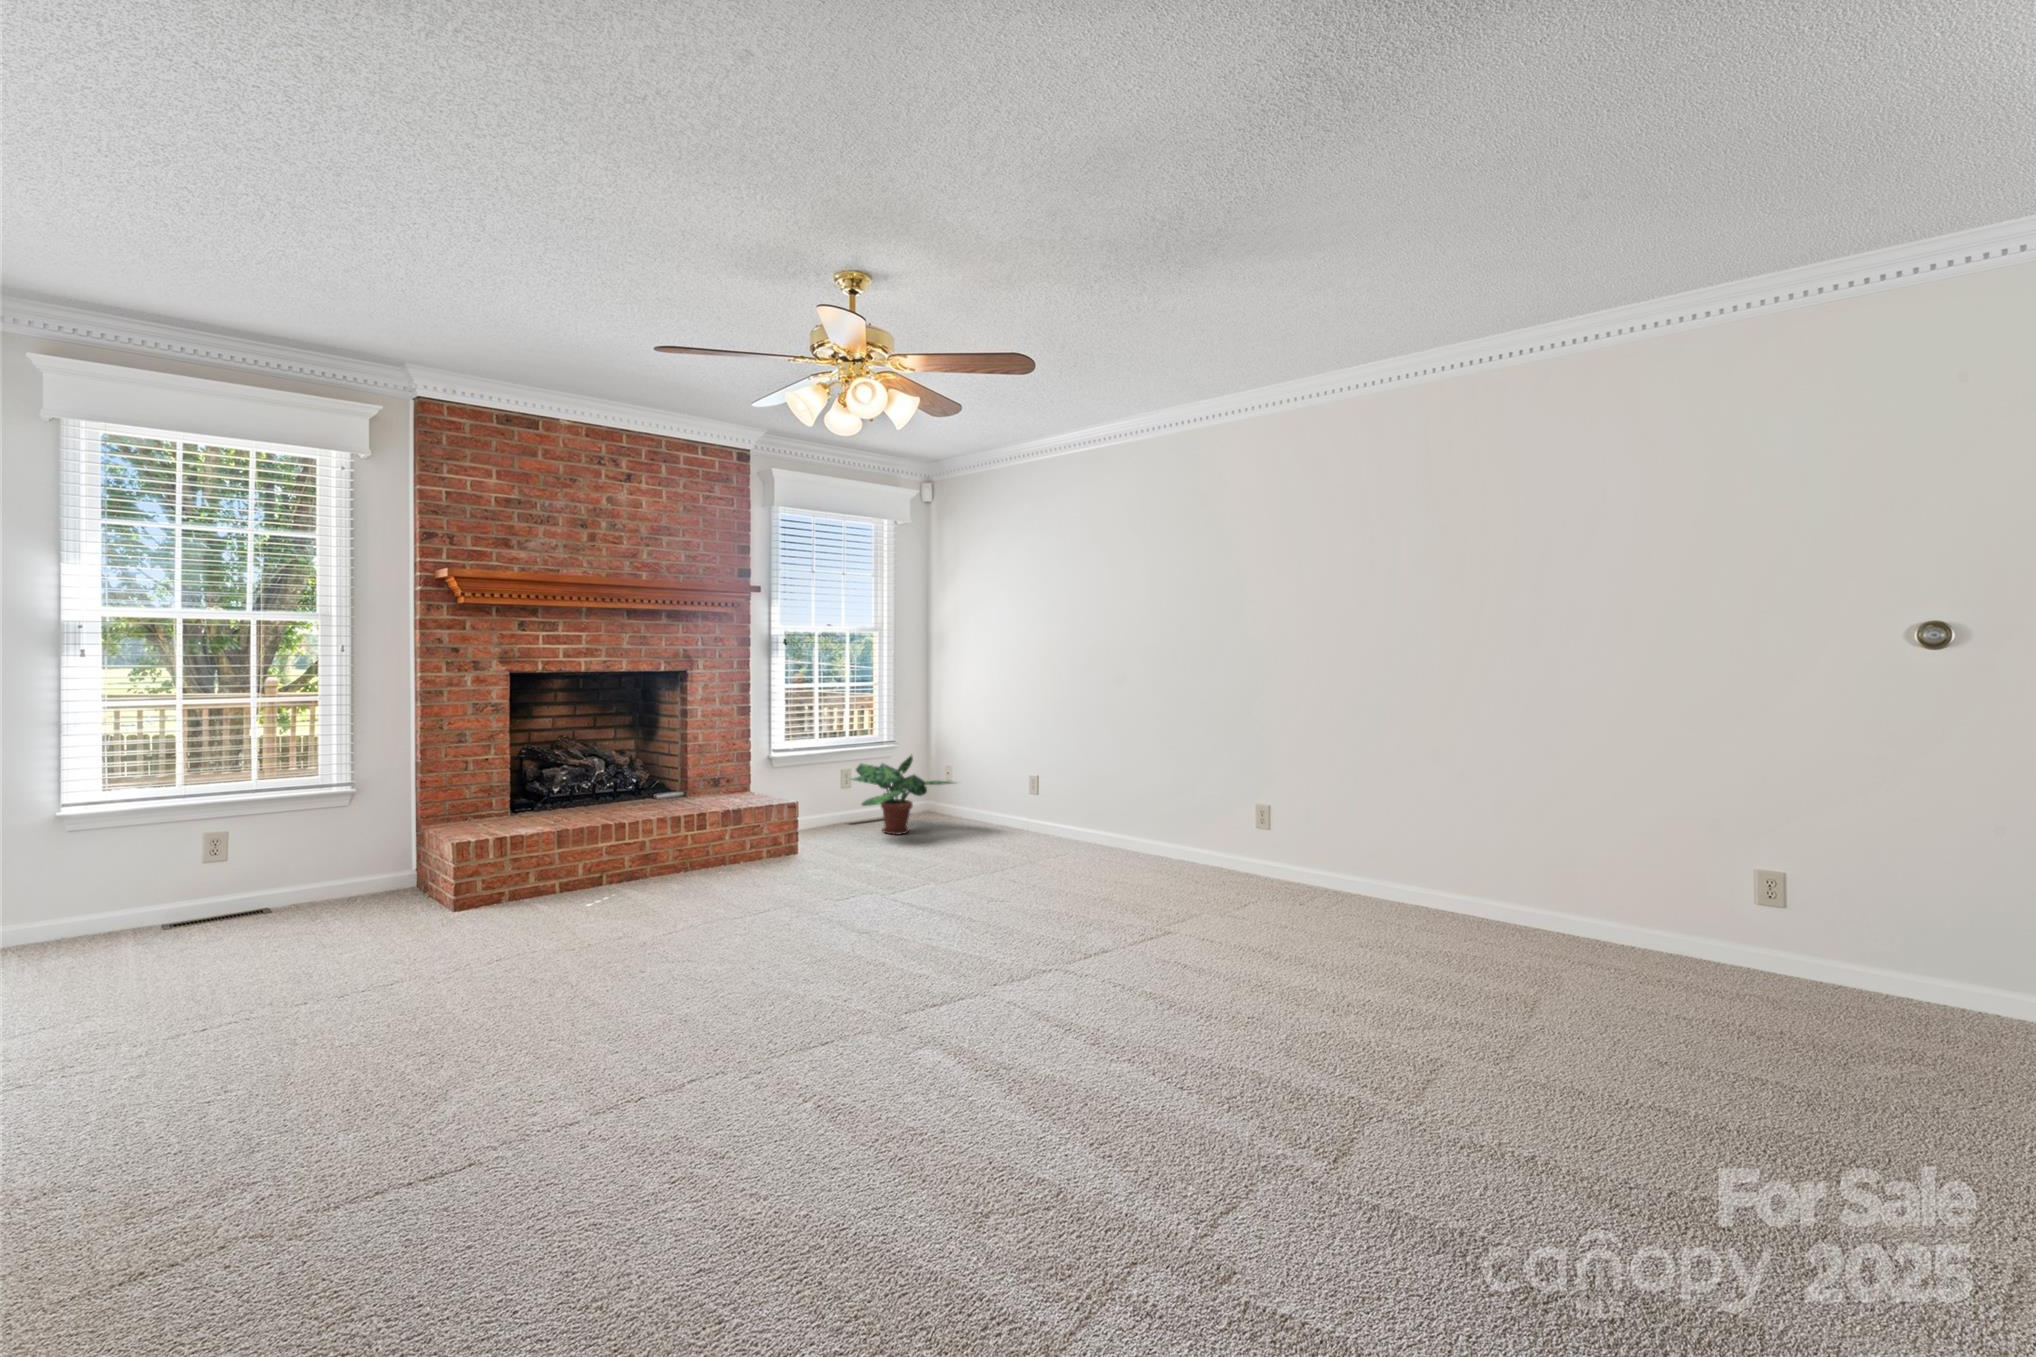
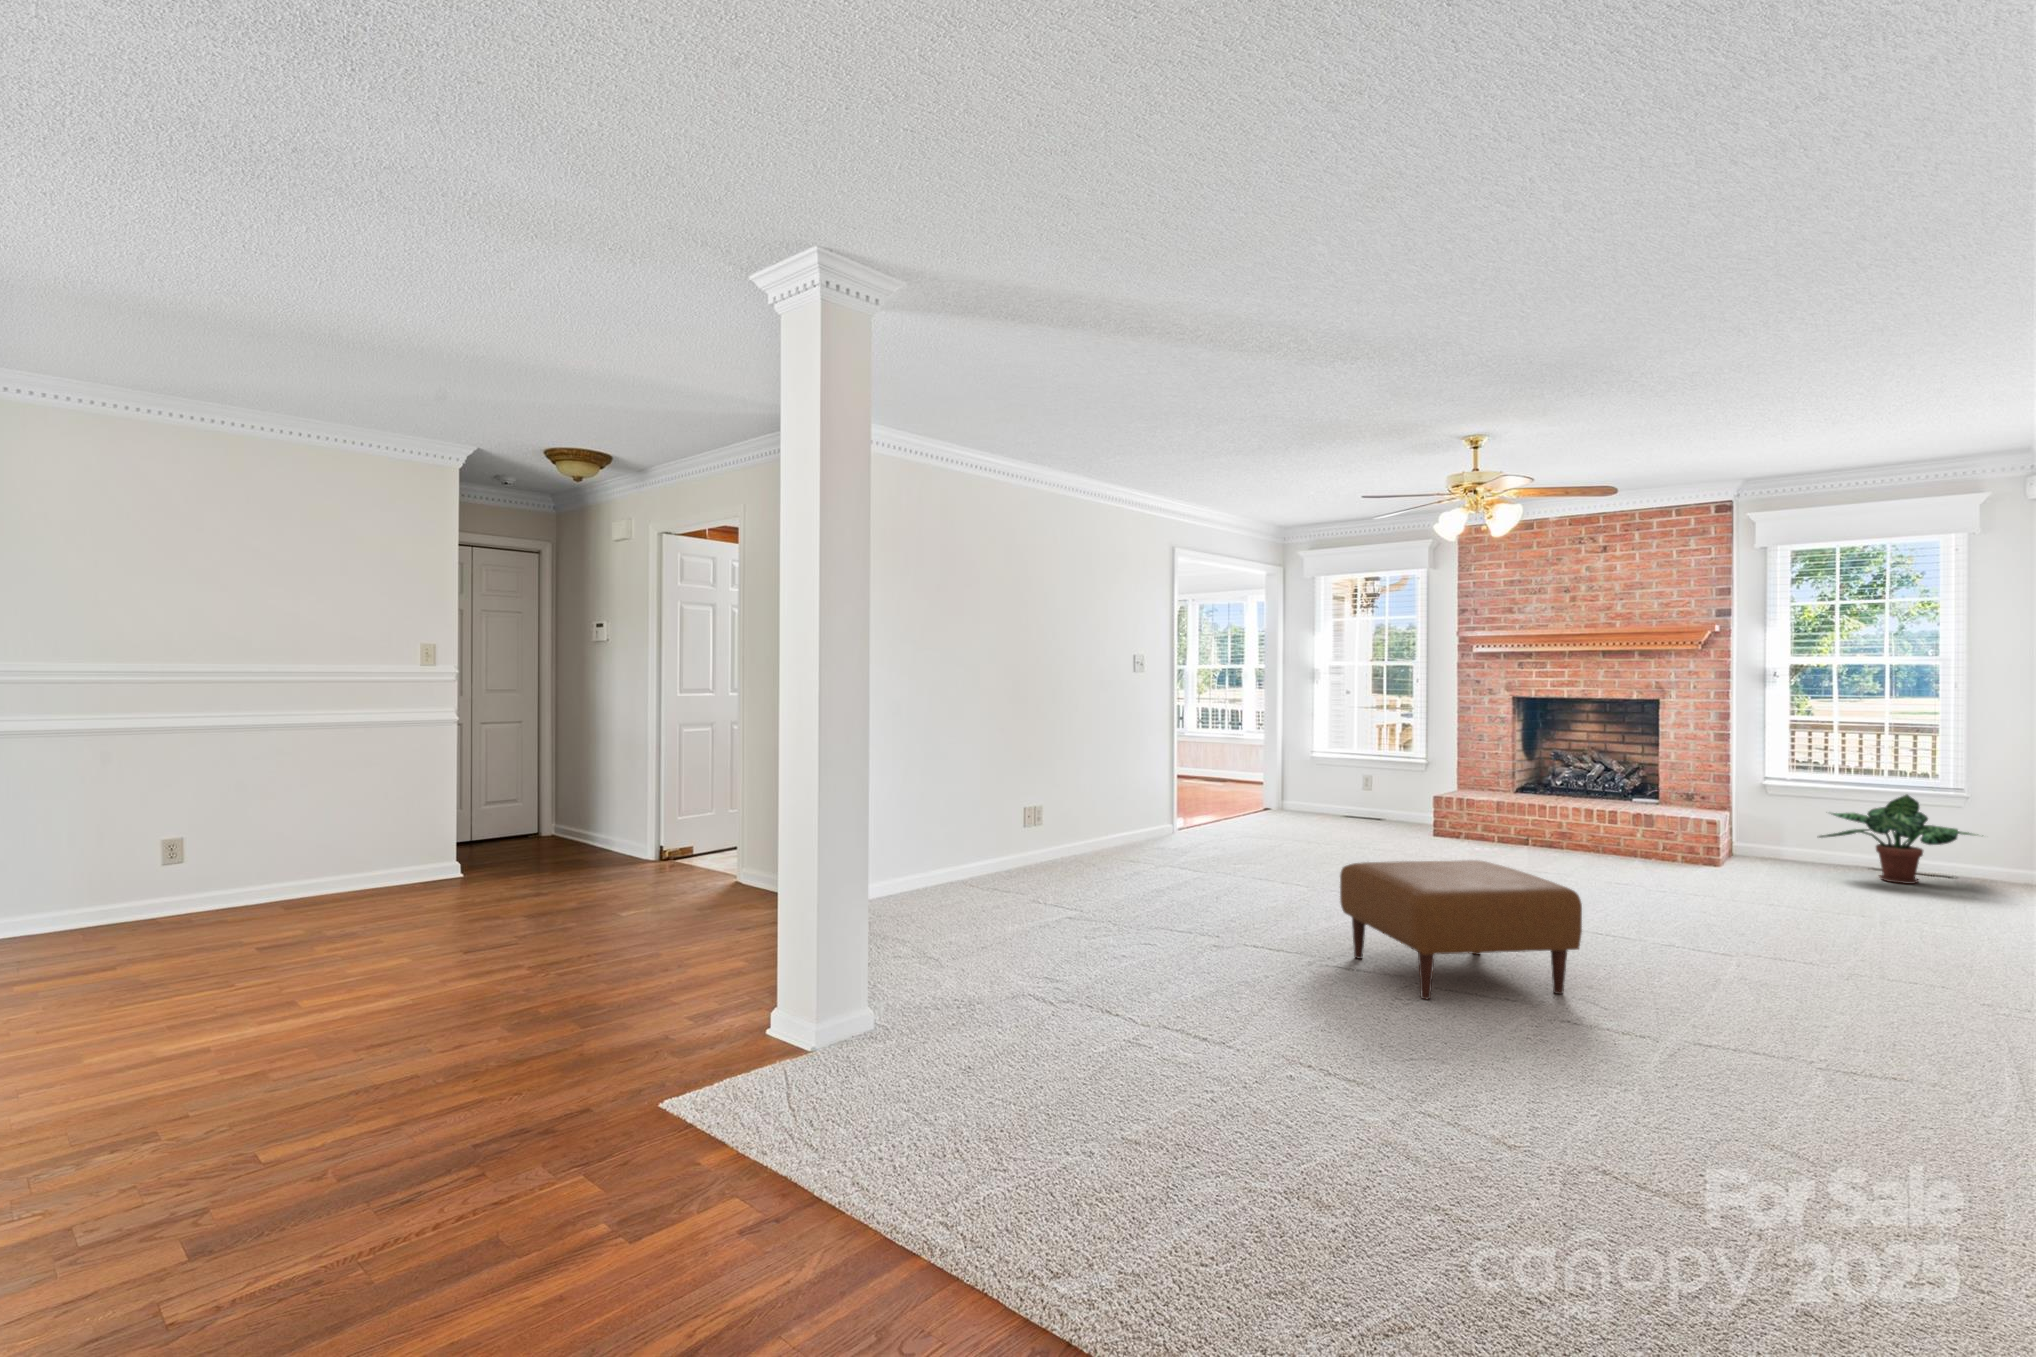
ottoman: none [1162,935,1469,1161] -> present [1340,860,1582,1000]

